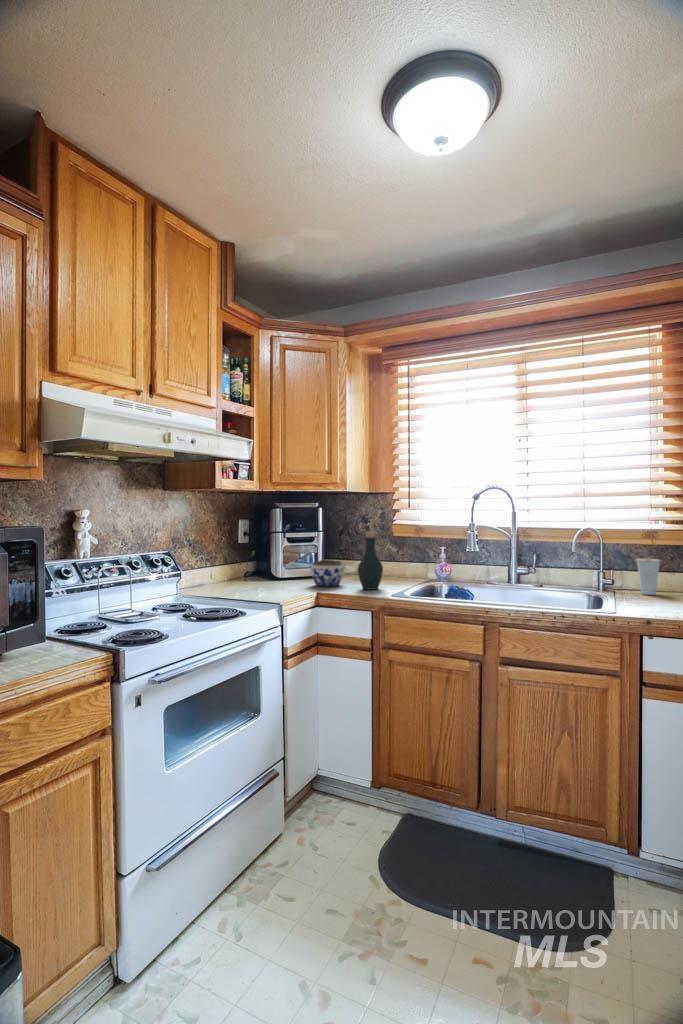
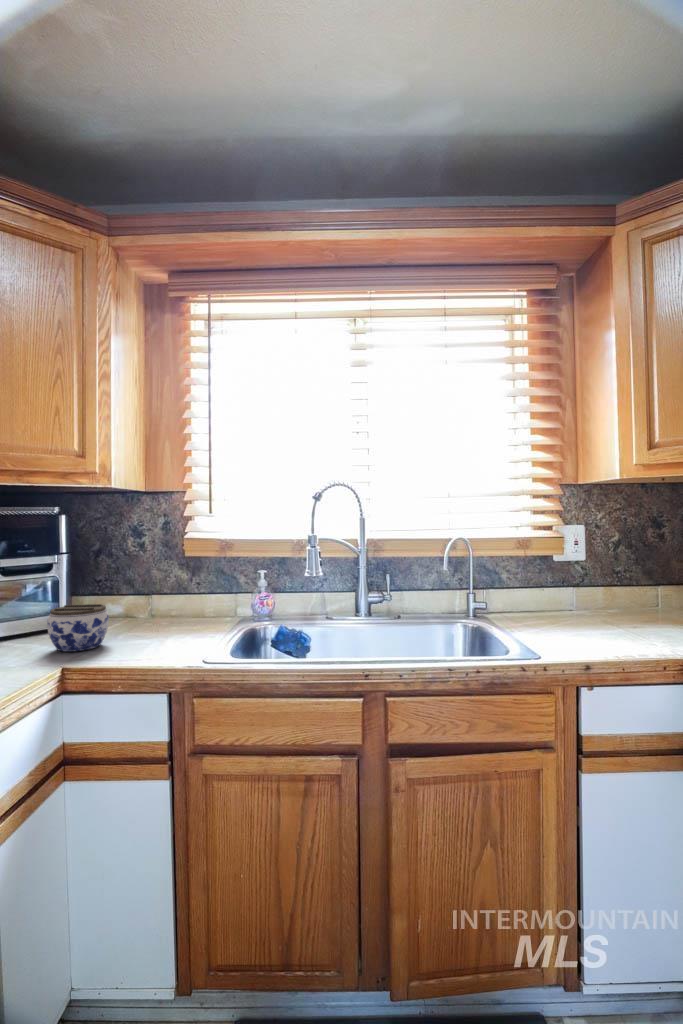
bottle: present [358,532,383,590] -> none [138,553,182,651]
cup: present [636,557,660,595] -> none [509,572,537,619]

